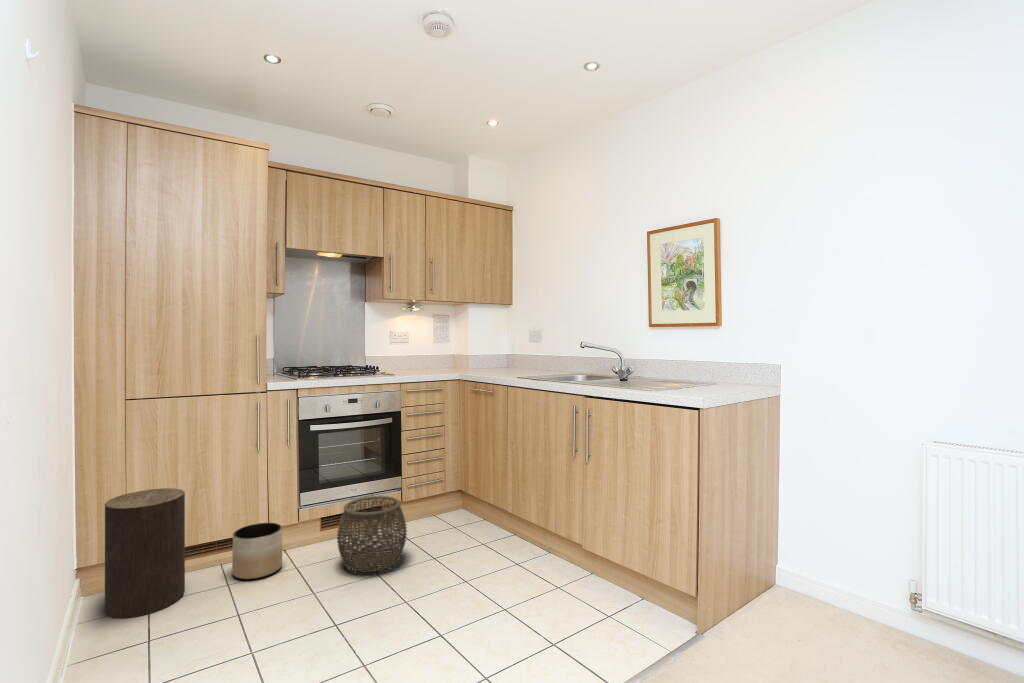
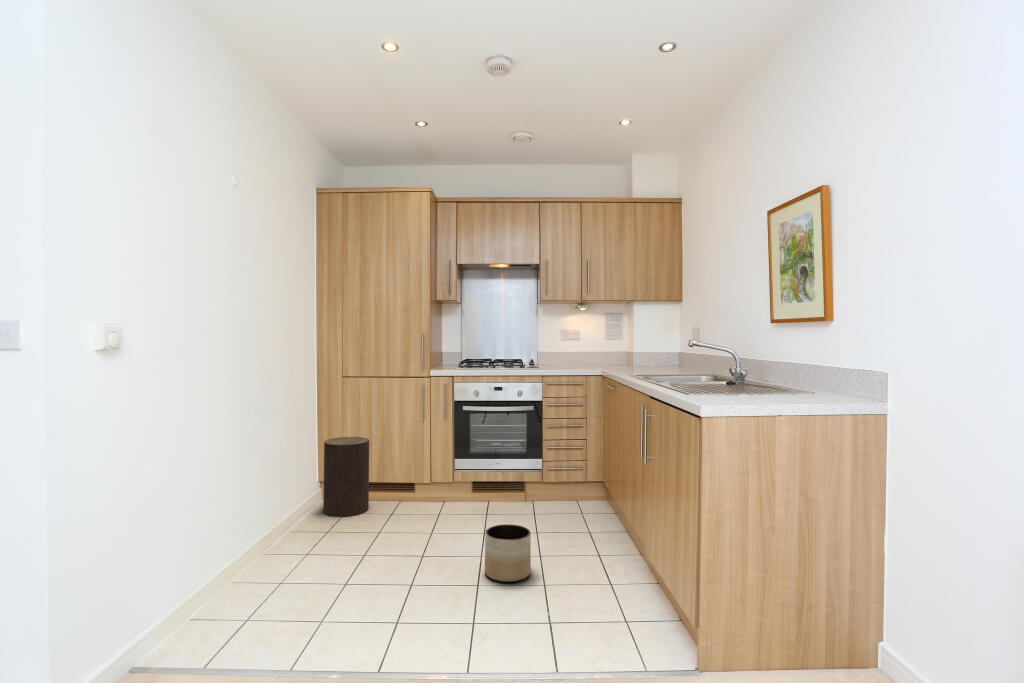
woven basket: present [337,496,407,573] -> none [461,469,518,530]
planter: present [232,523,282,579] -> present [485,524,531,582]

